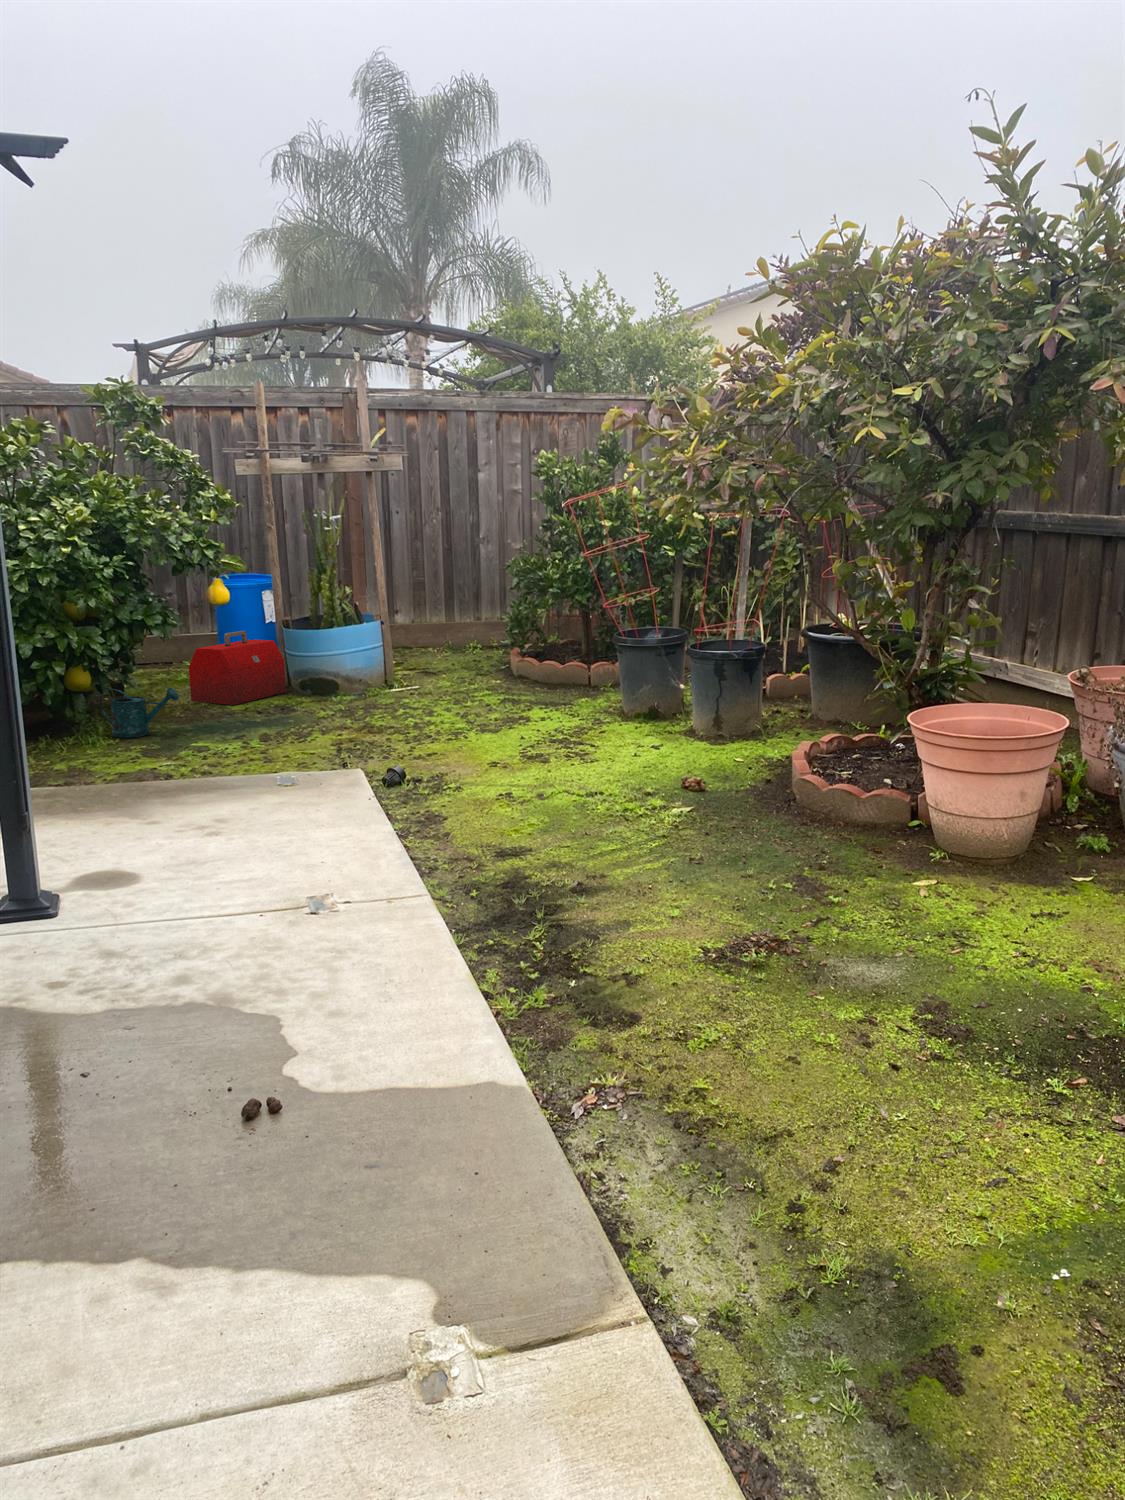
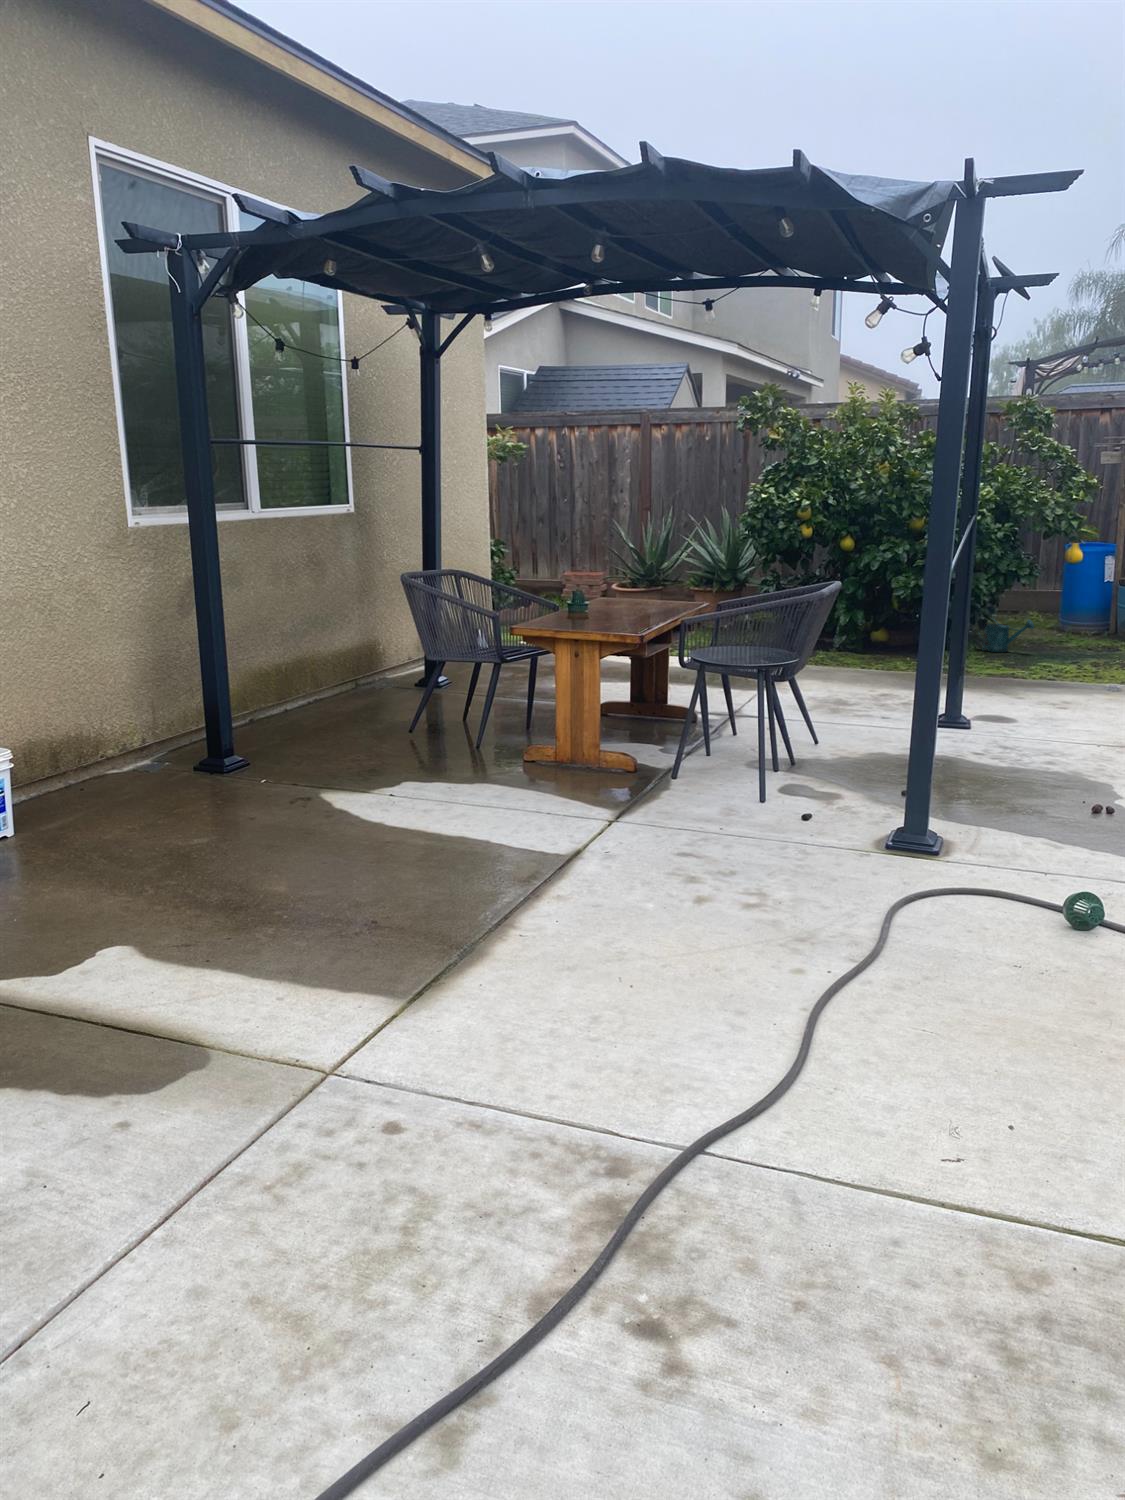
toolbox: present [189,631,286,705] -> none [1035,588,1116,643]

